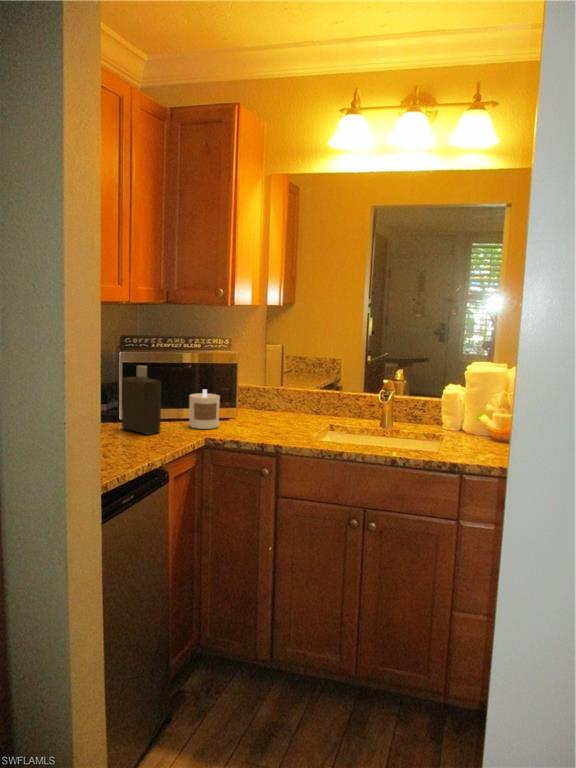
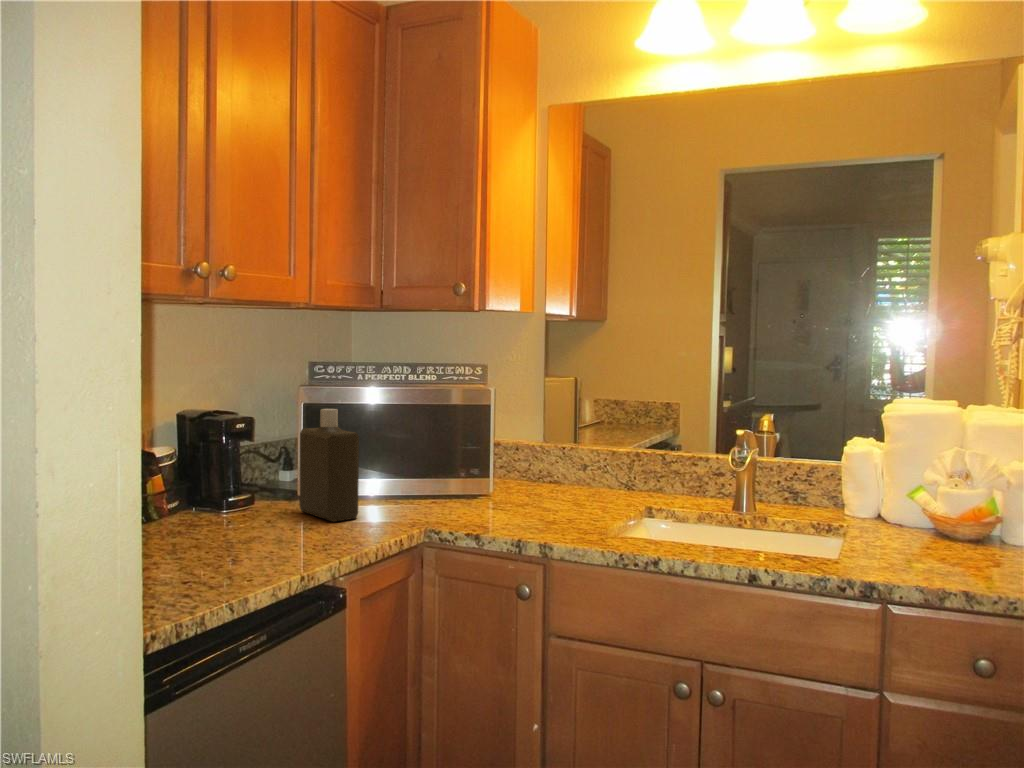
candle: present [189,390,220,429] -> none [410,447,460,512]

